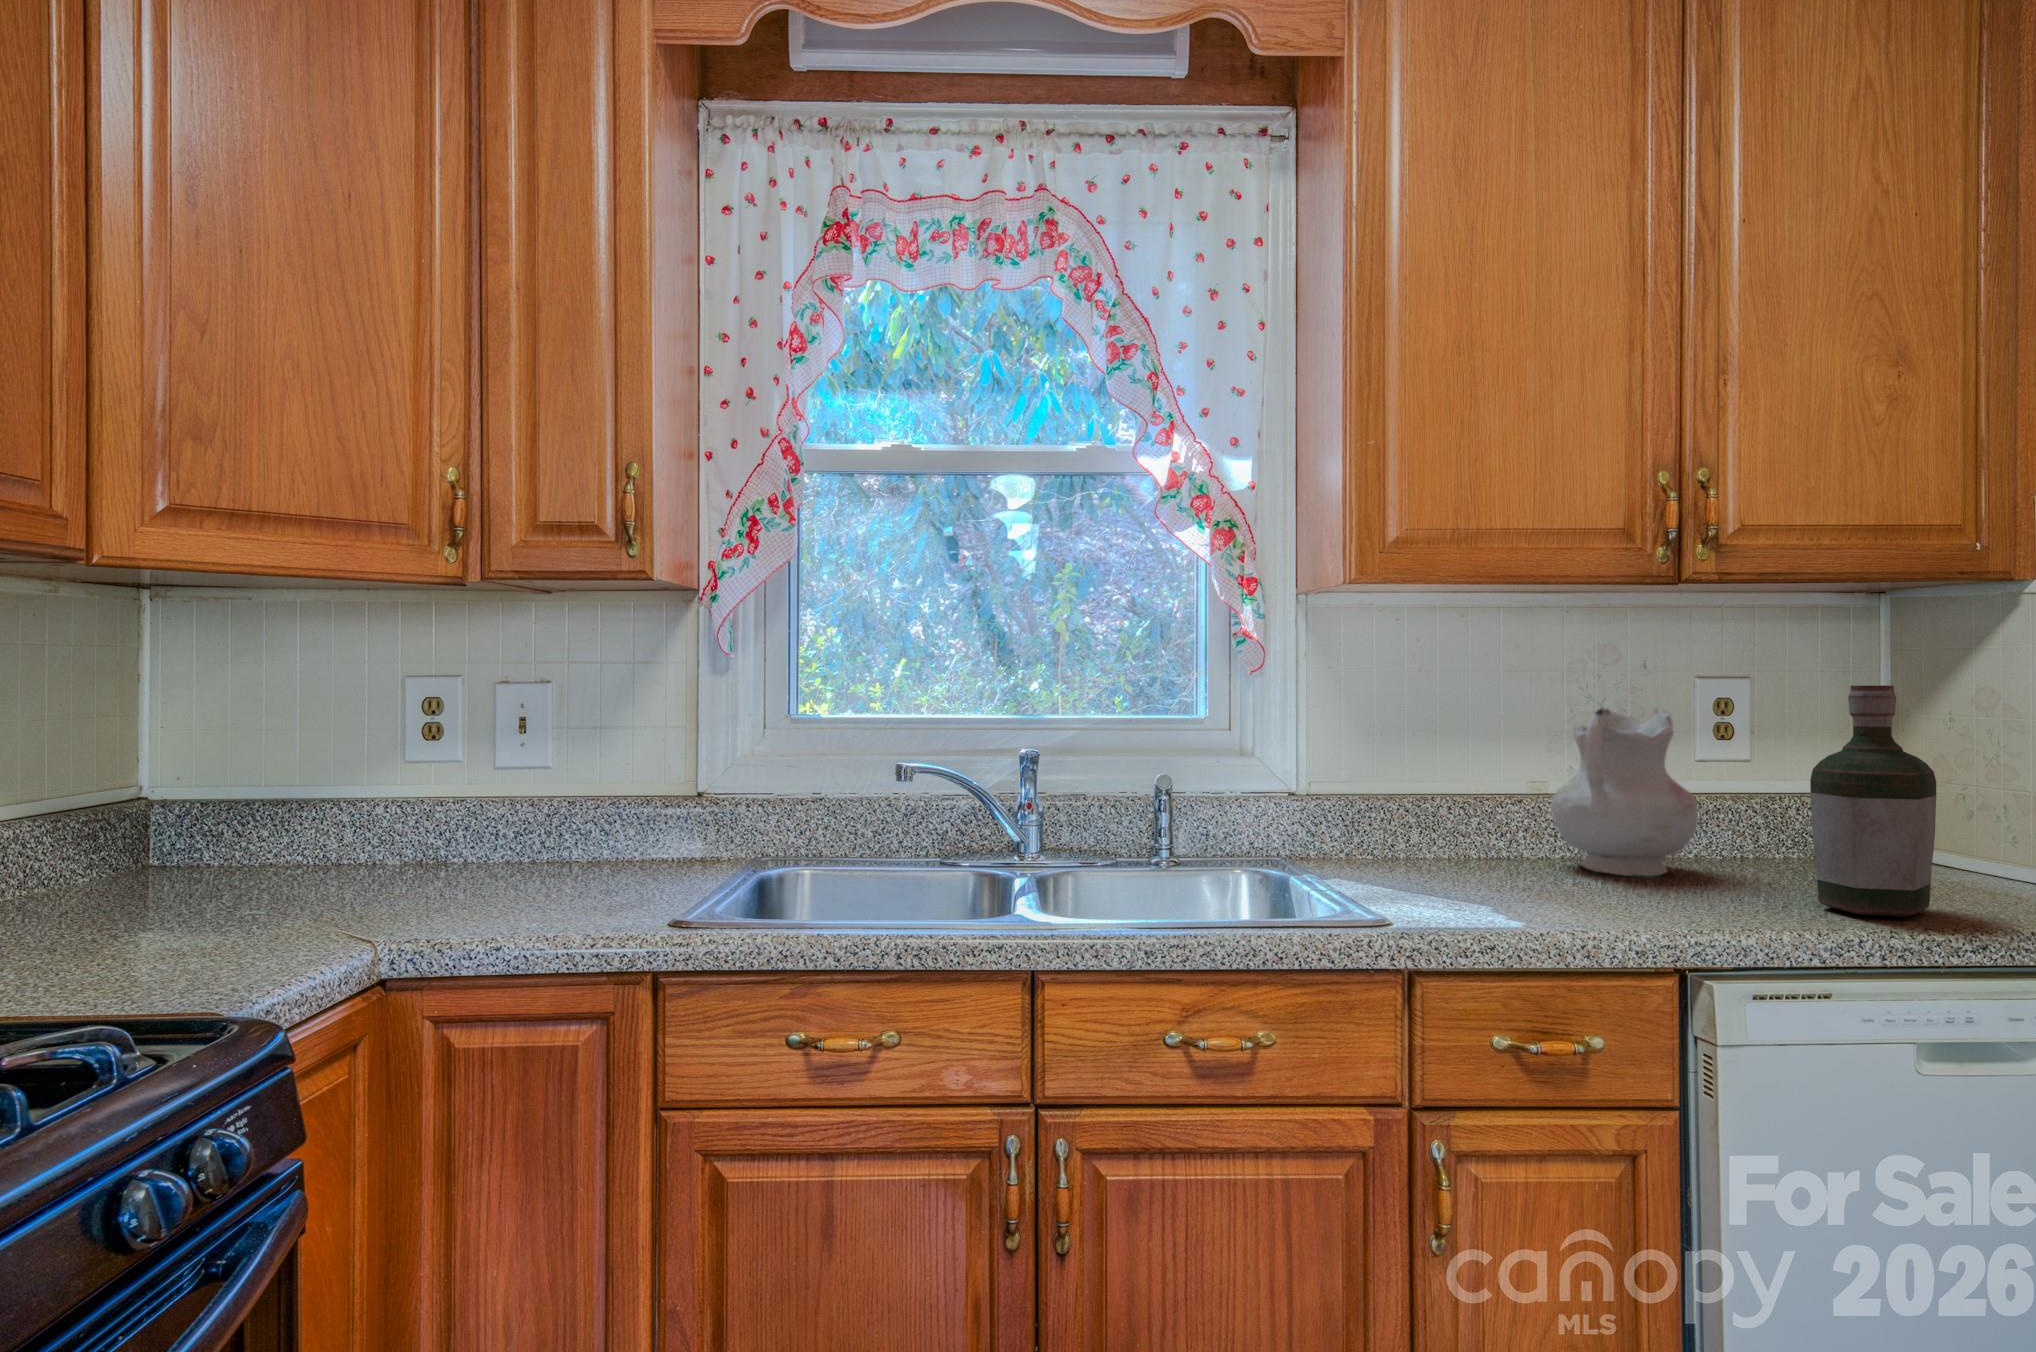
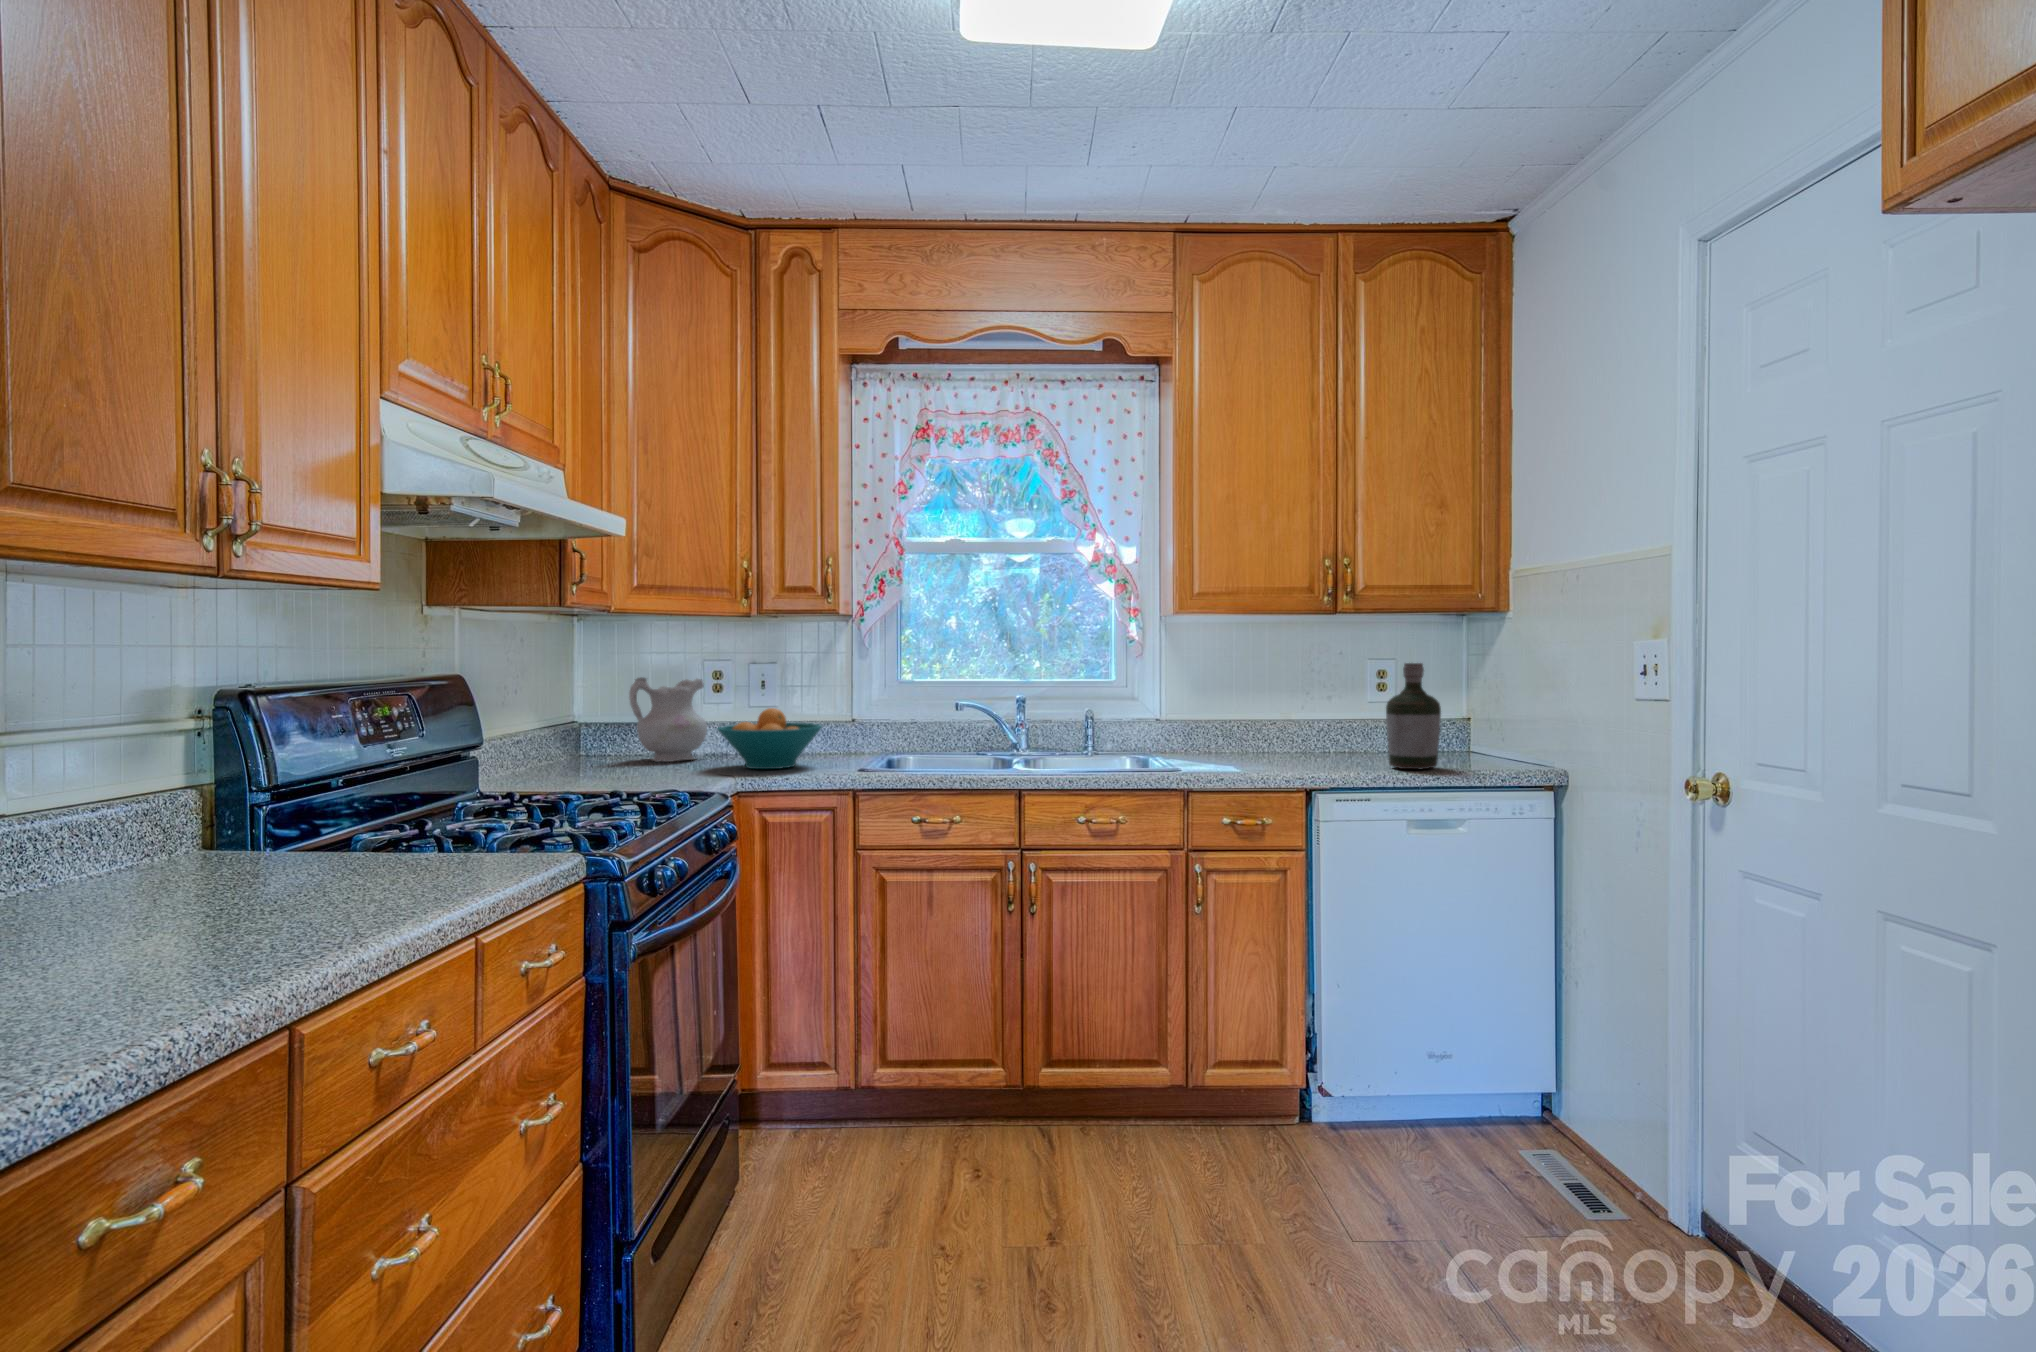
ceramic pitcher: present [1551,708,1698,876] -> present [629,677,707,762]
fruit bowl: none [378,779,617,913] -> present [718,708,822,769]

